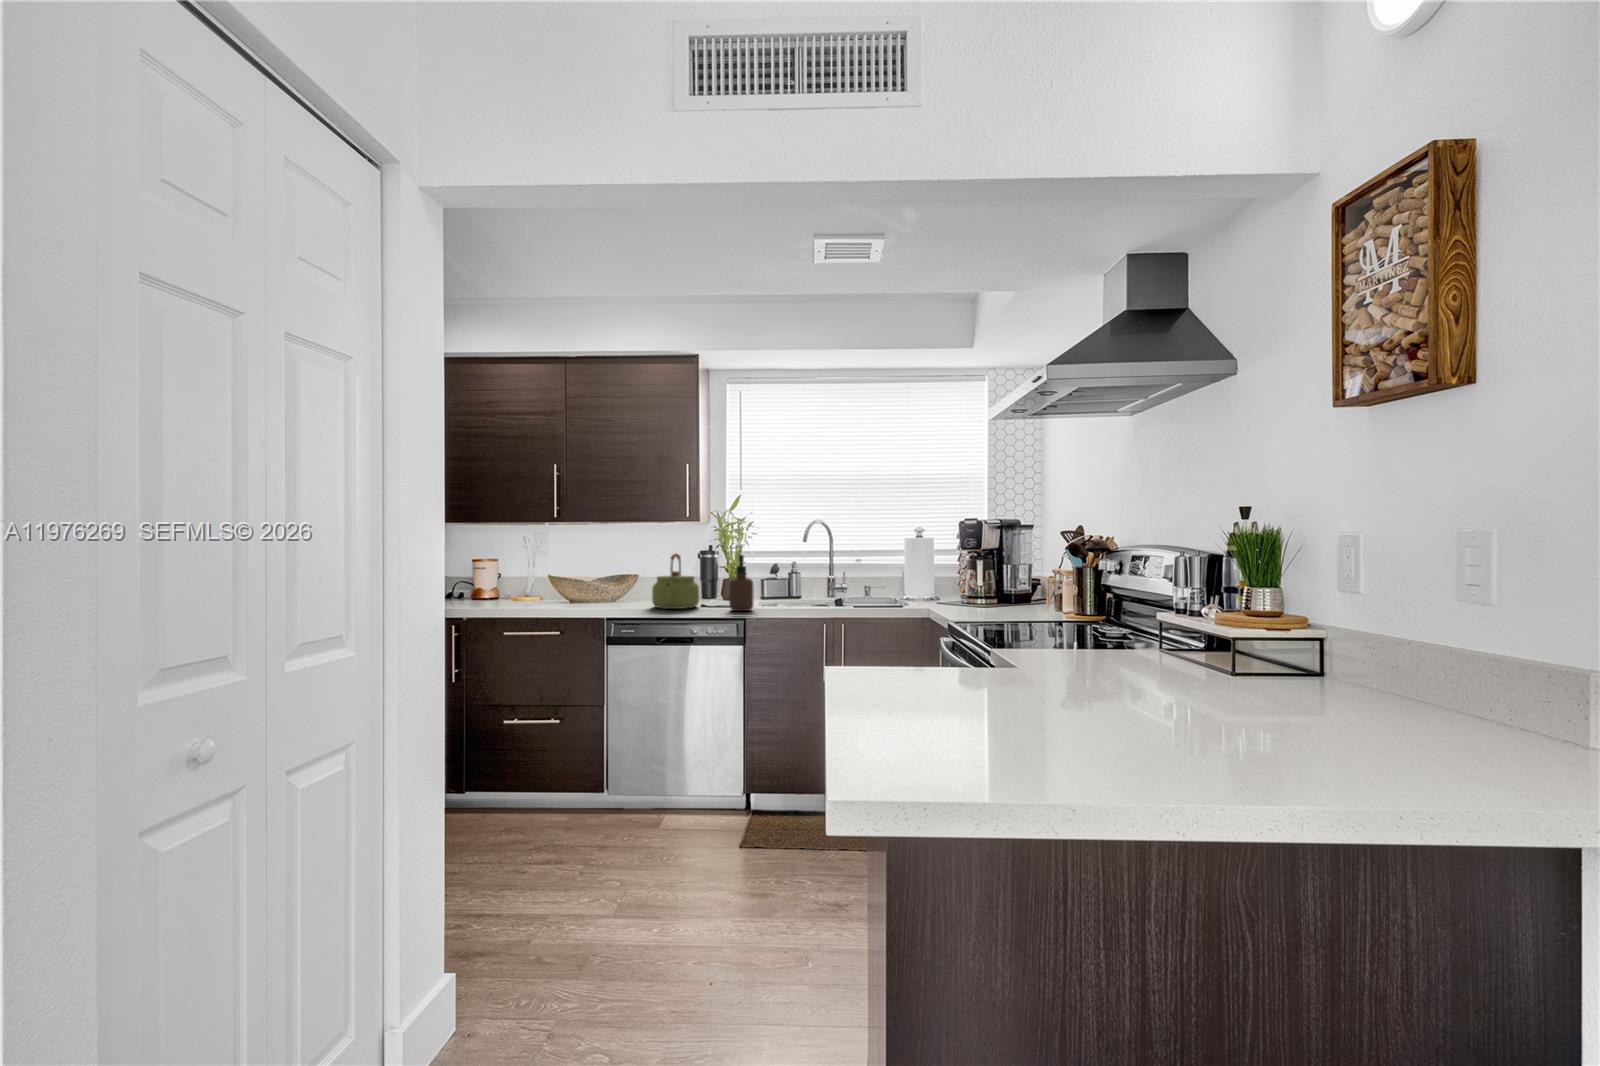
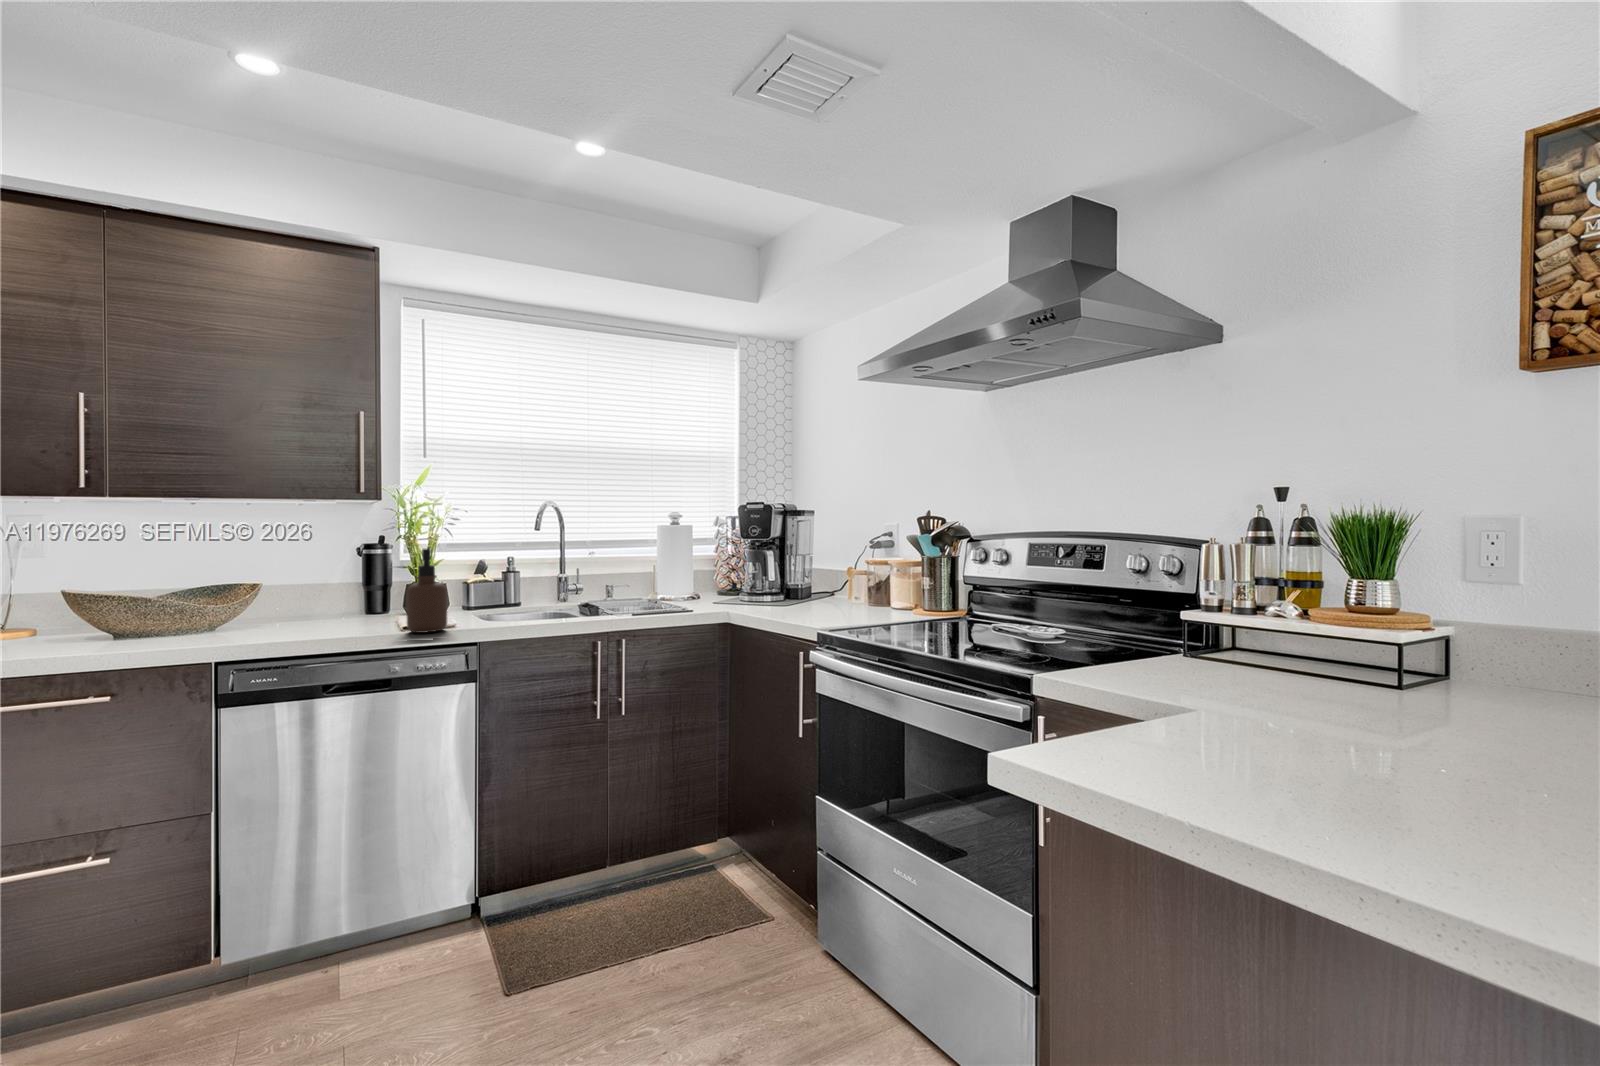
kettle: present [652,554,699,609] -> none [269,548,357,635]

